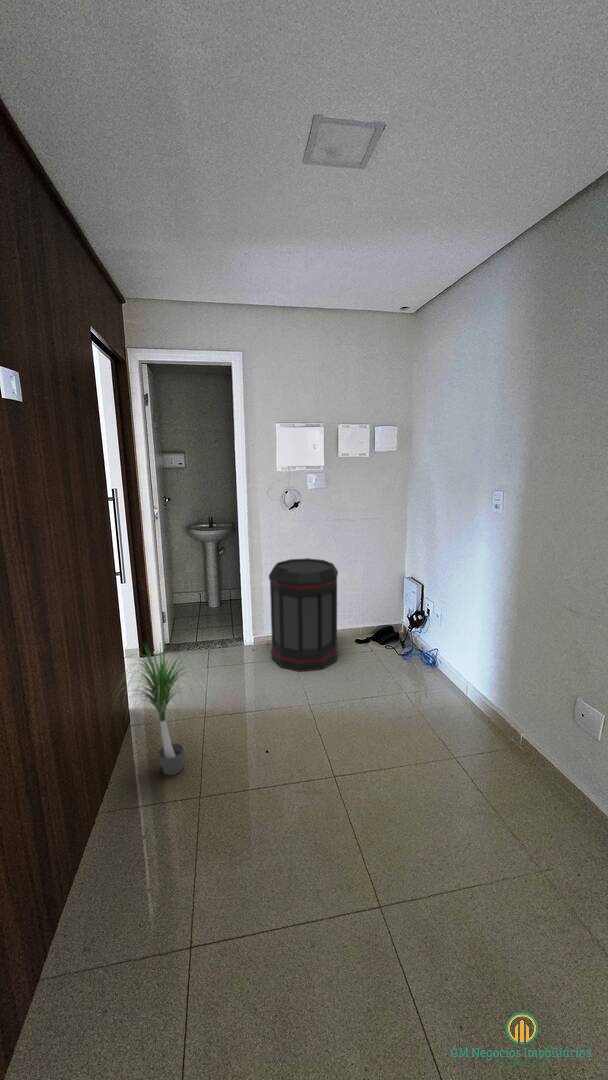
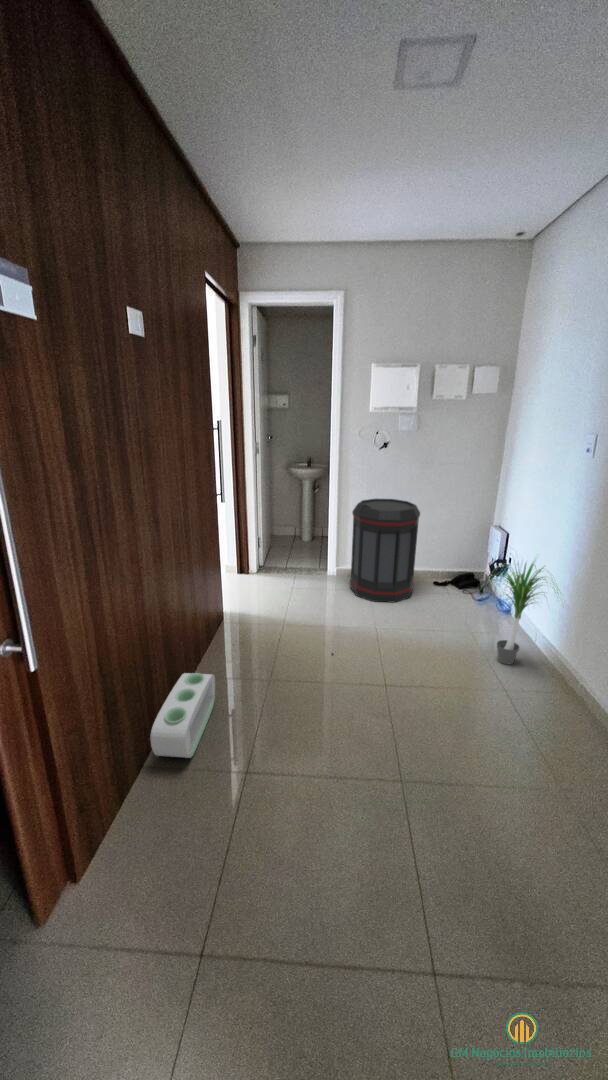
potted plant: present [125,648,186,775] -> present [497,563,558,664]
air purifier: none [46,811,131,957] -> present [151,673,215,758]

